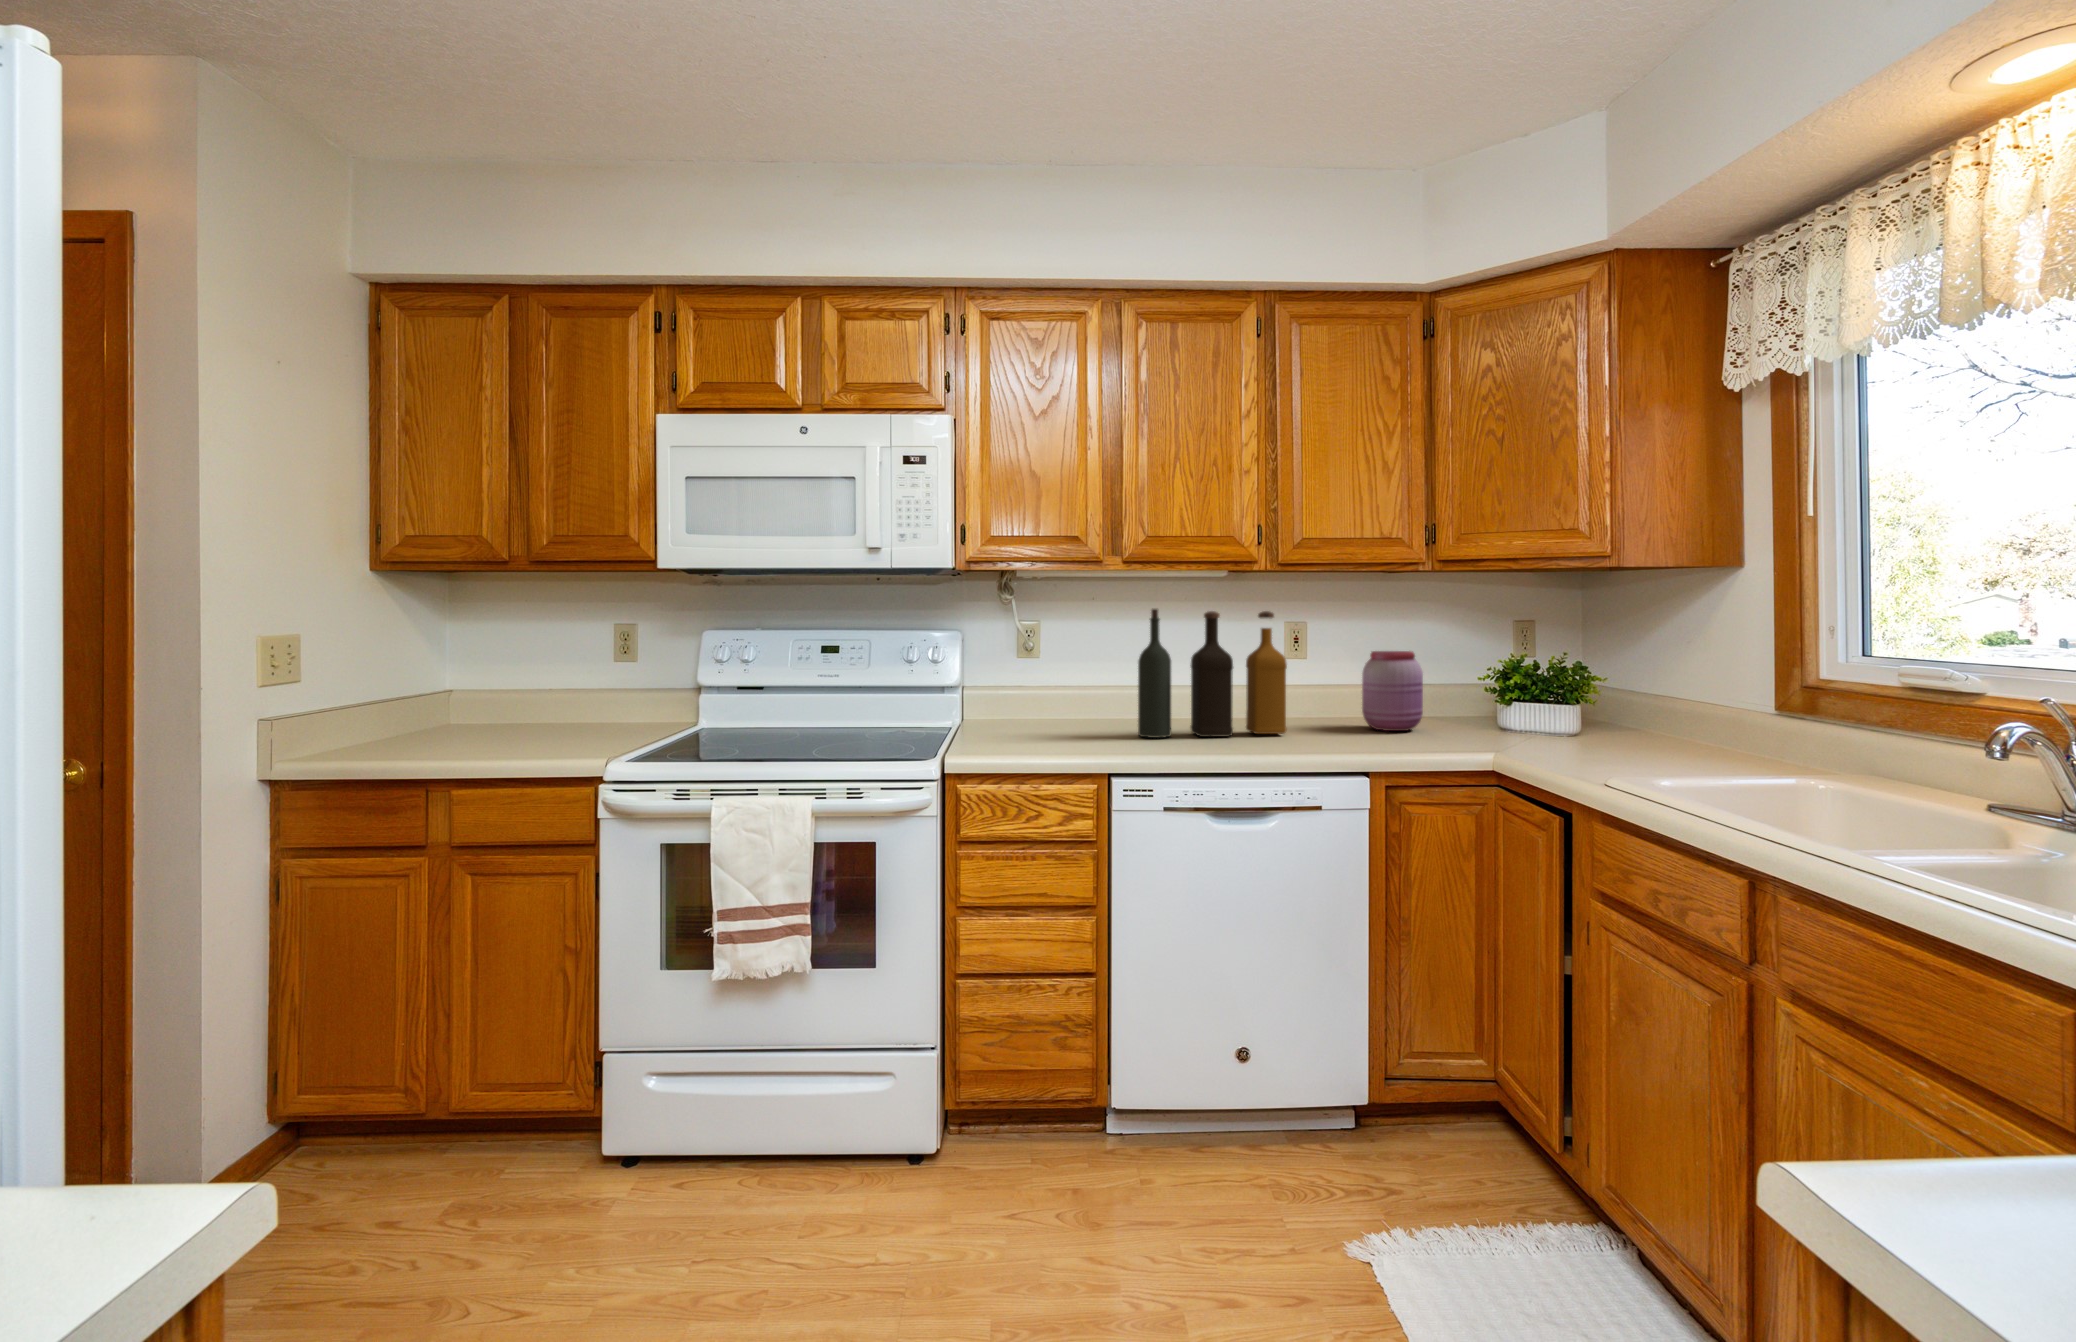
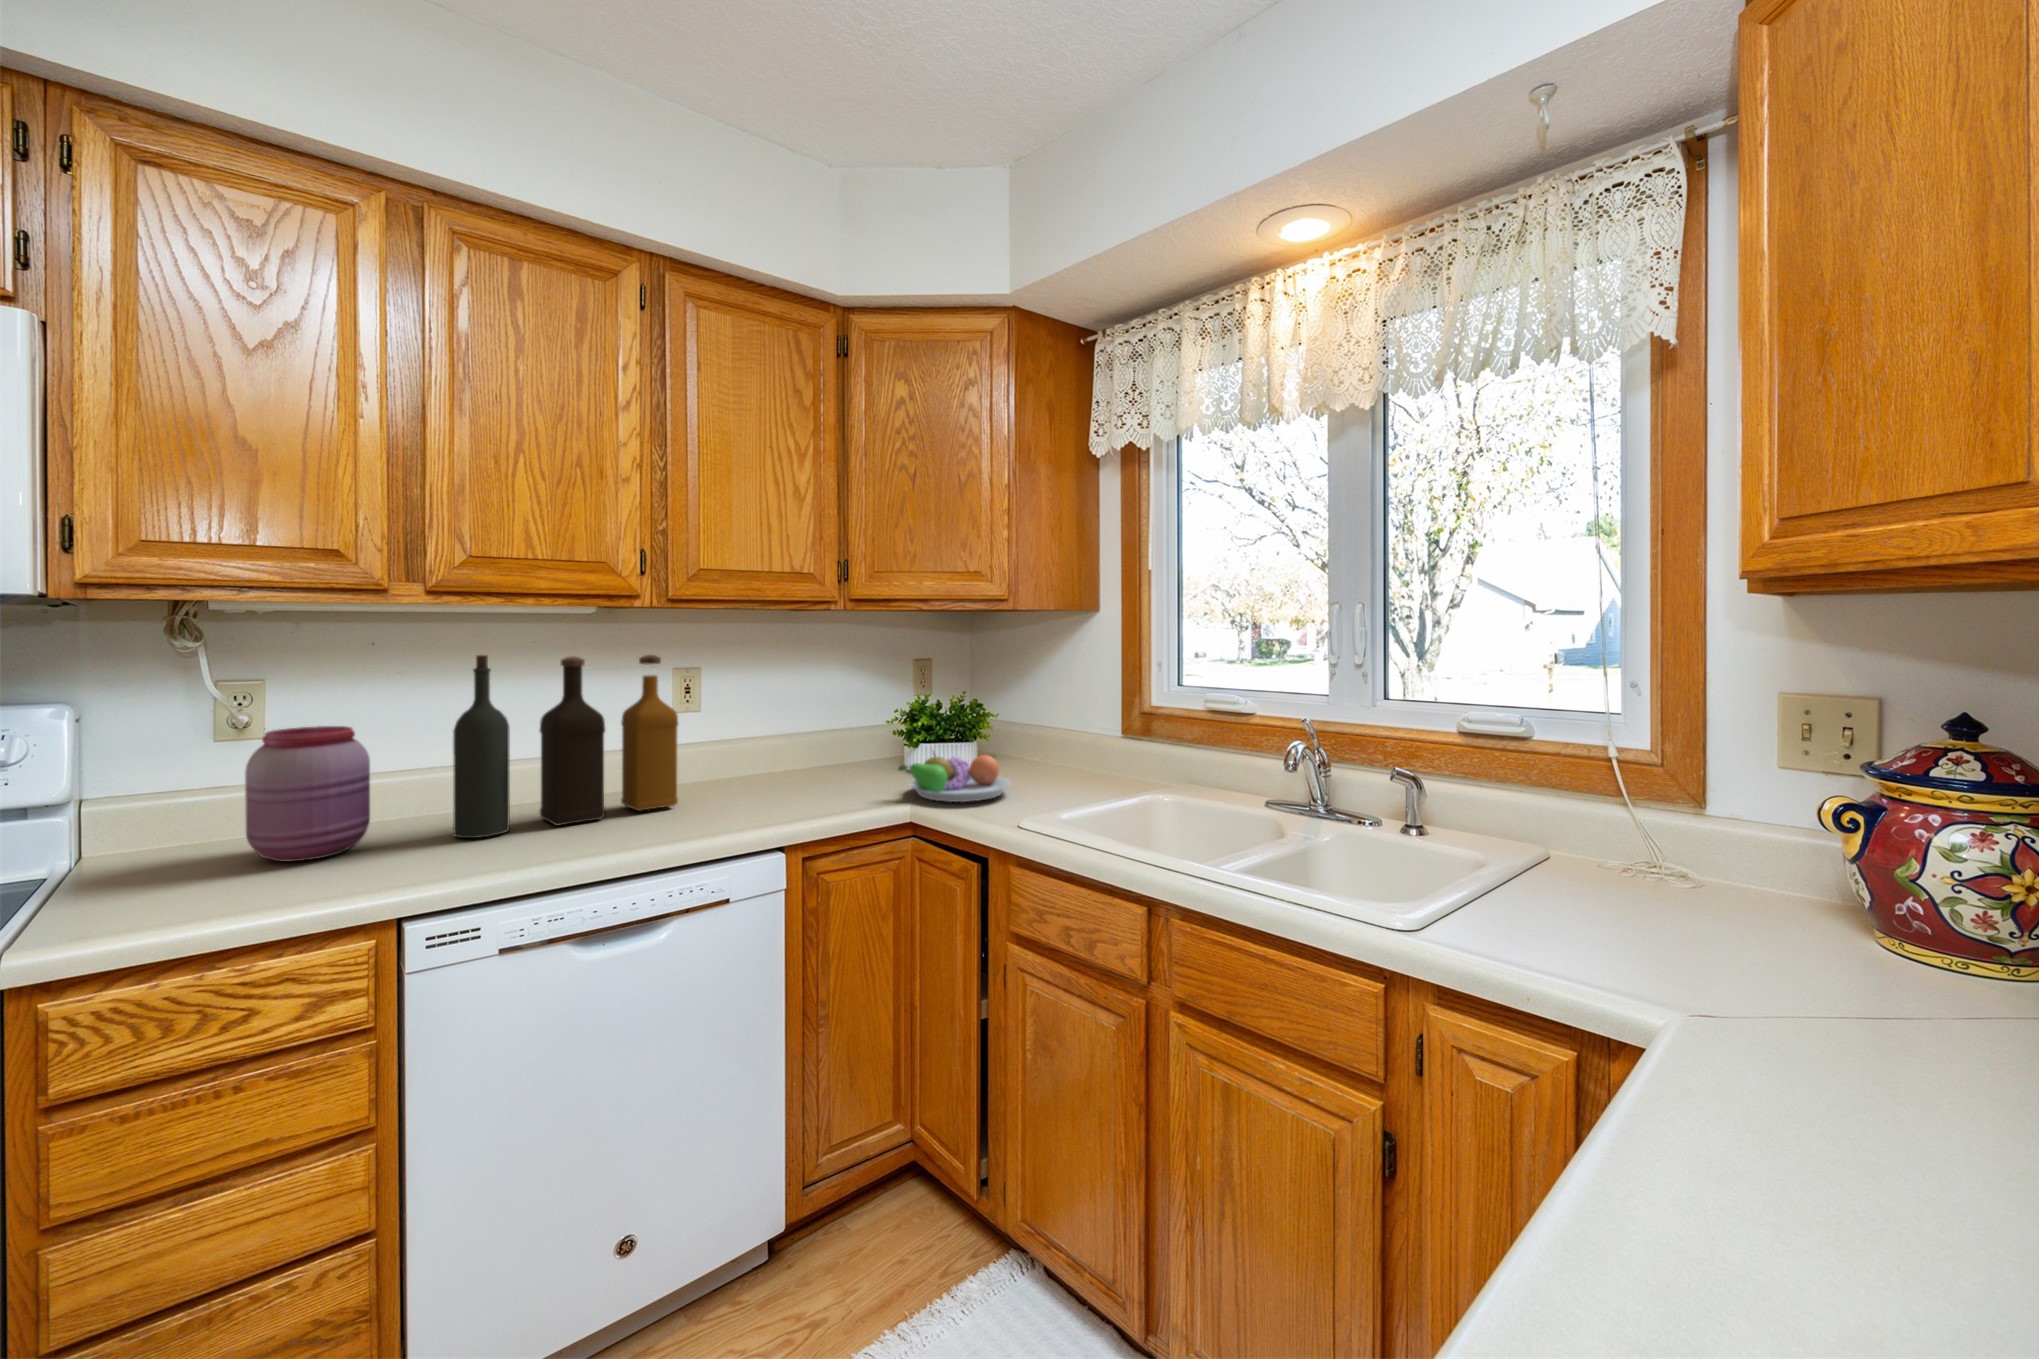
jar: present [1362,651,1423,731] -> present [245,726,370,862]
fruit bowl: none [1478,705,1603,753] -> present [898,752,1011,802]

